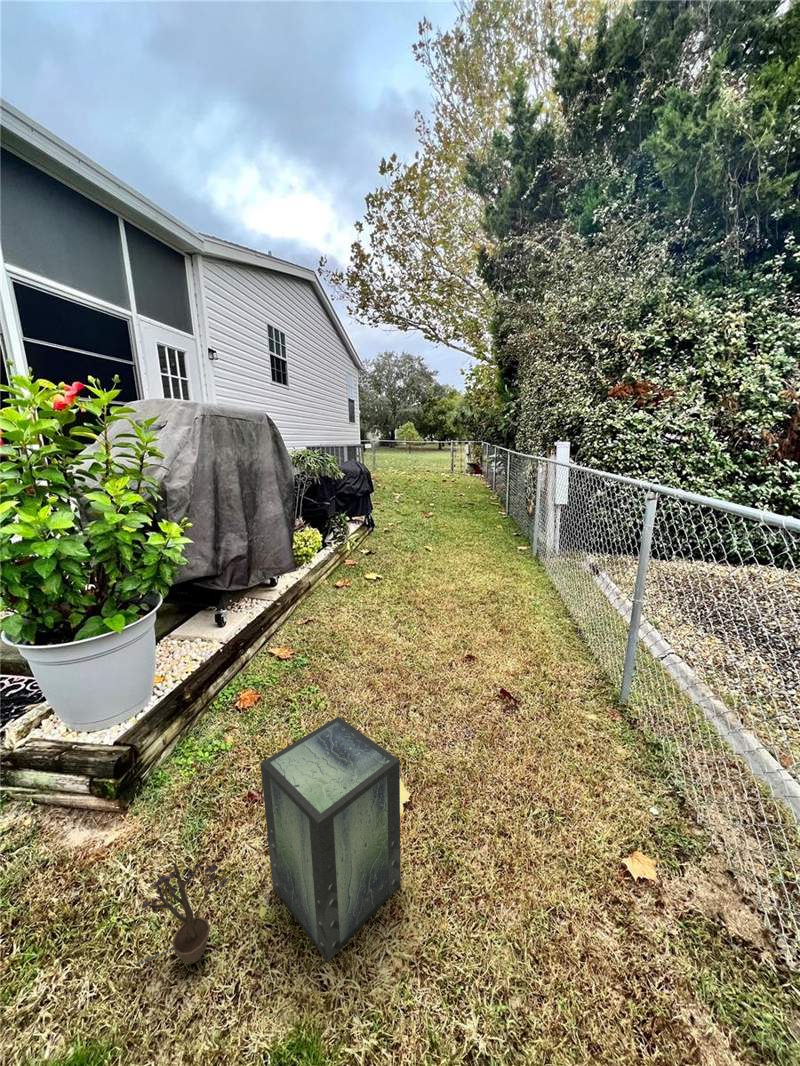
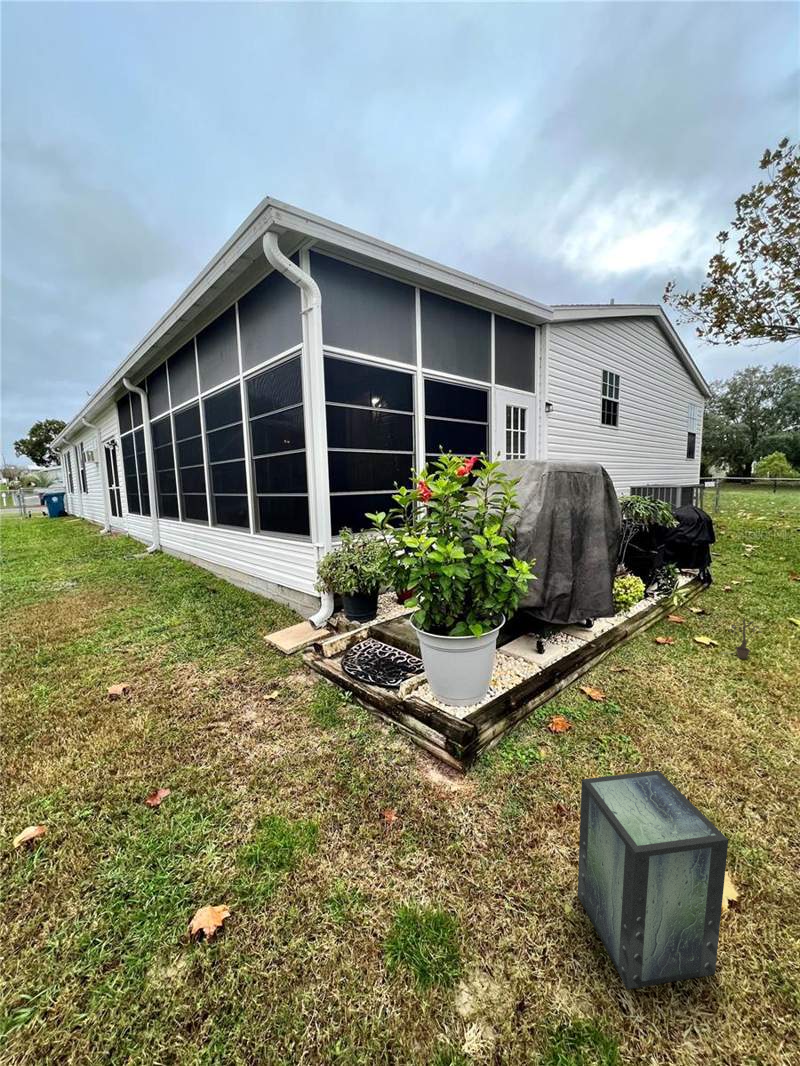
decorative plant: present [137,863,227,966] -> present [729,618,761,659]

